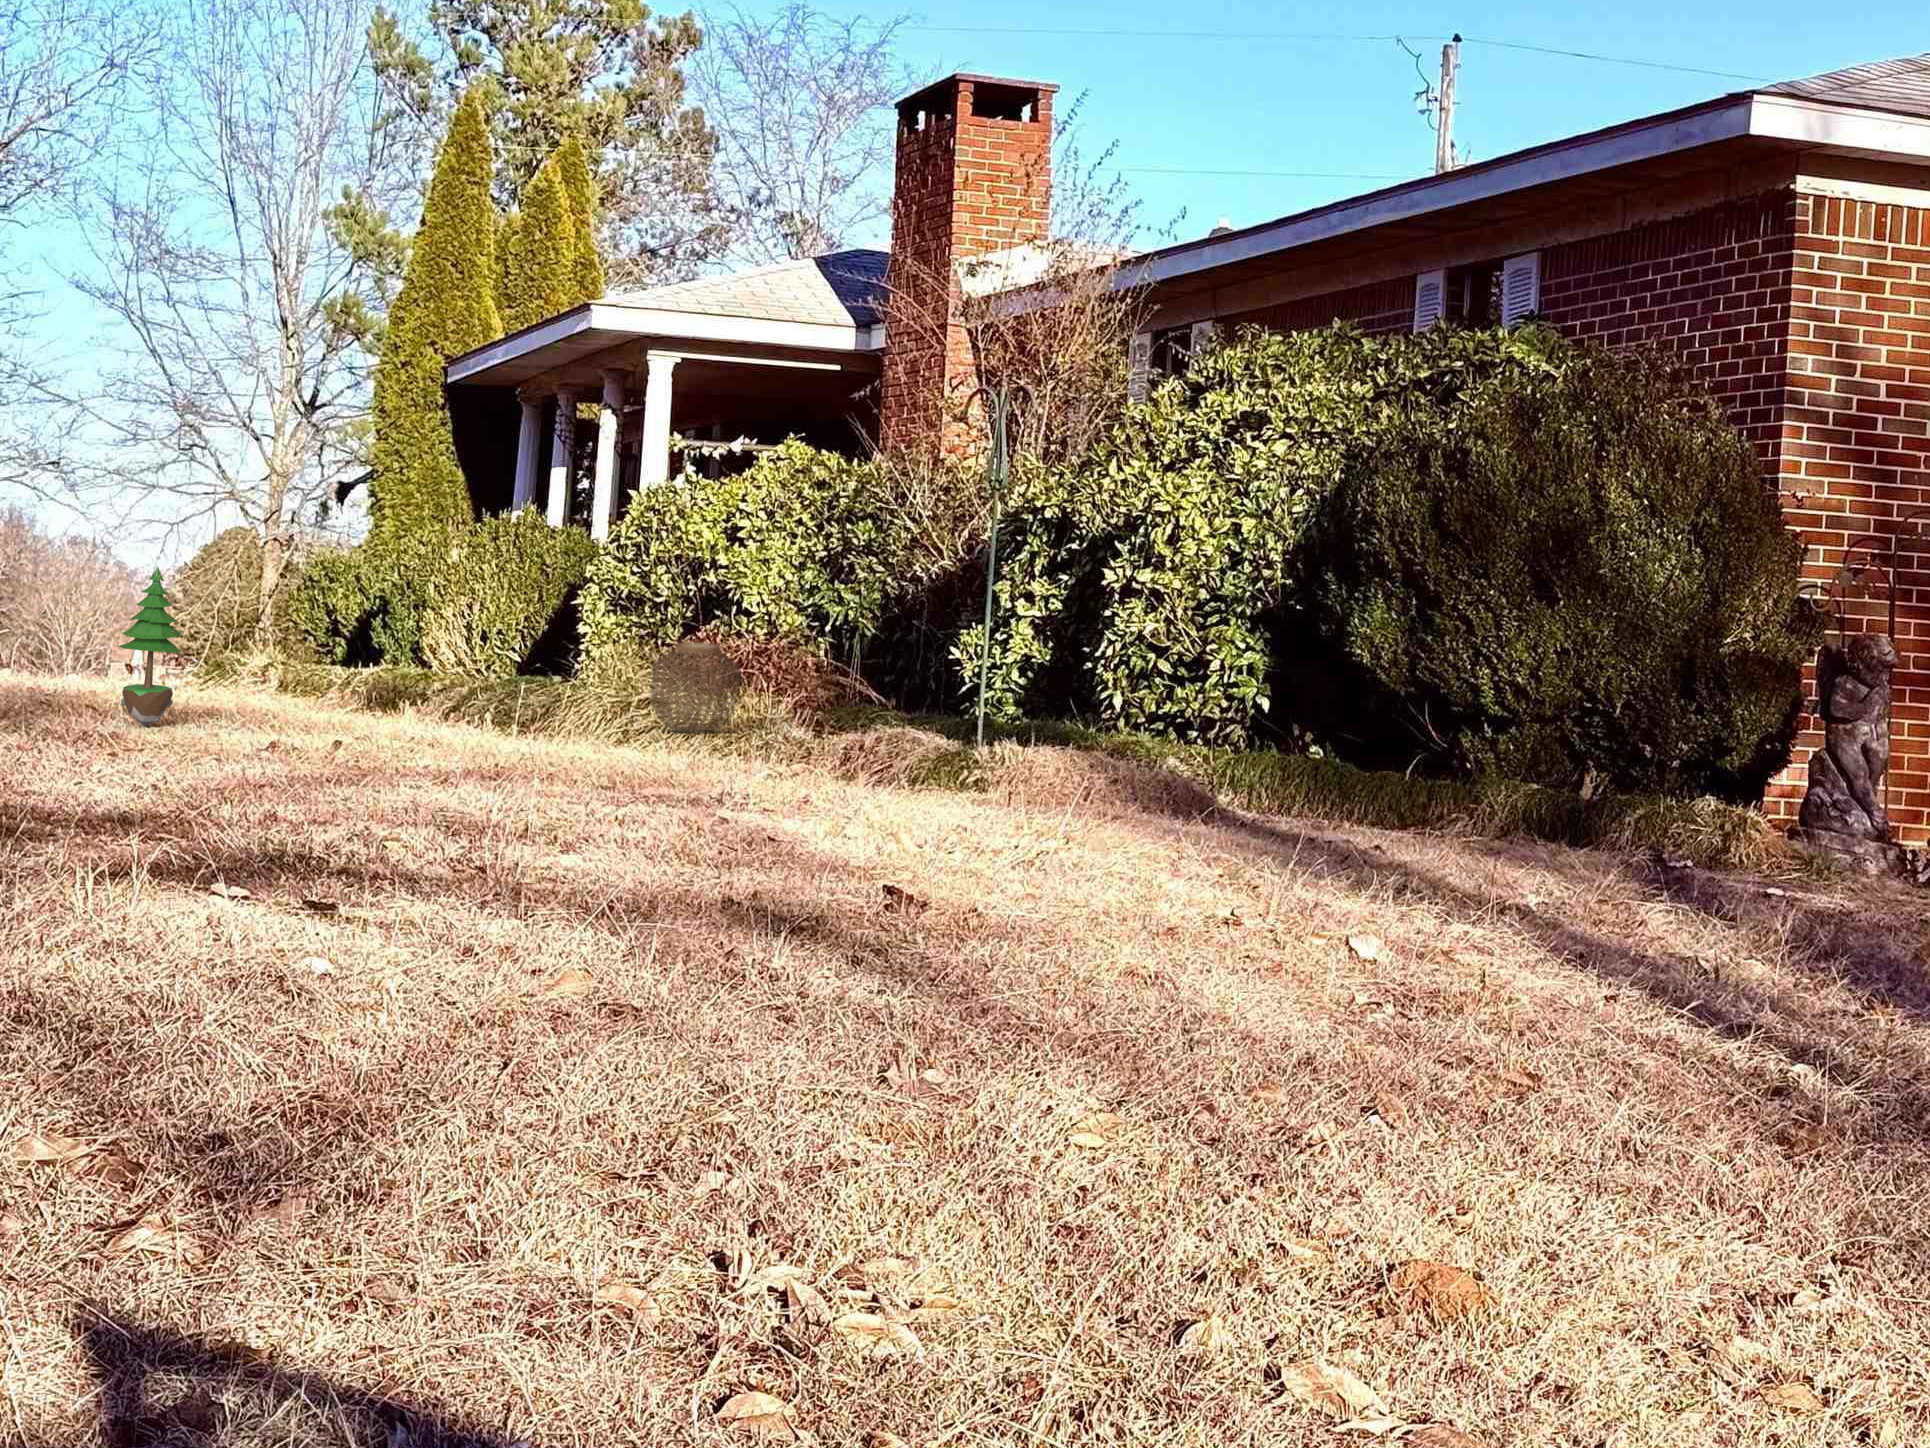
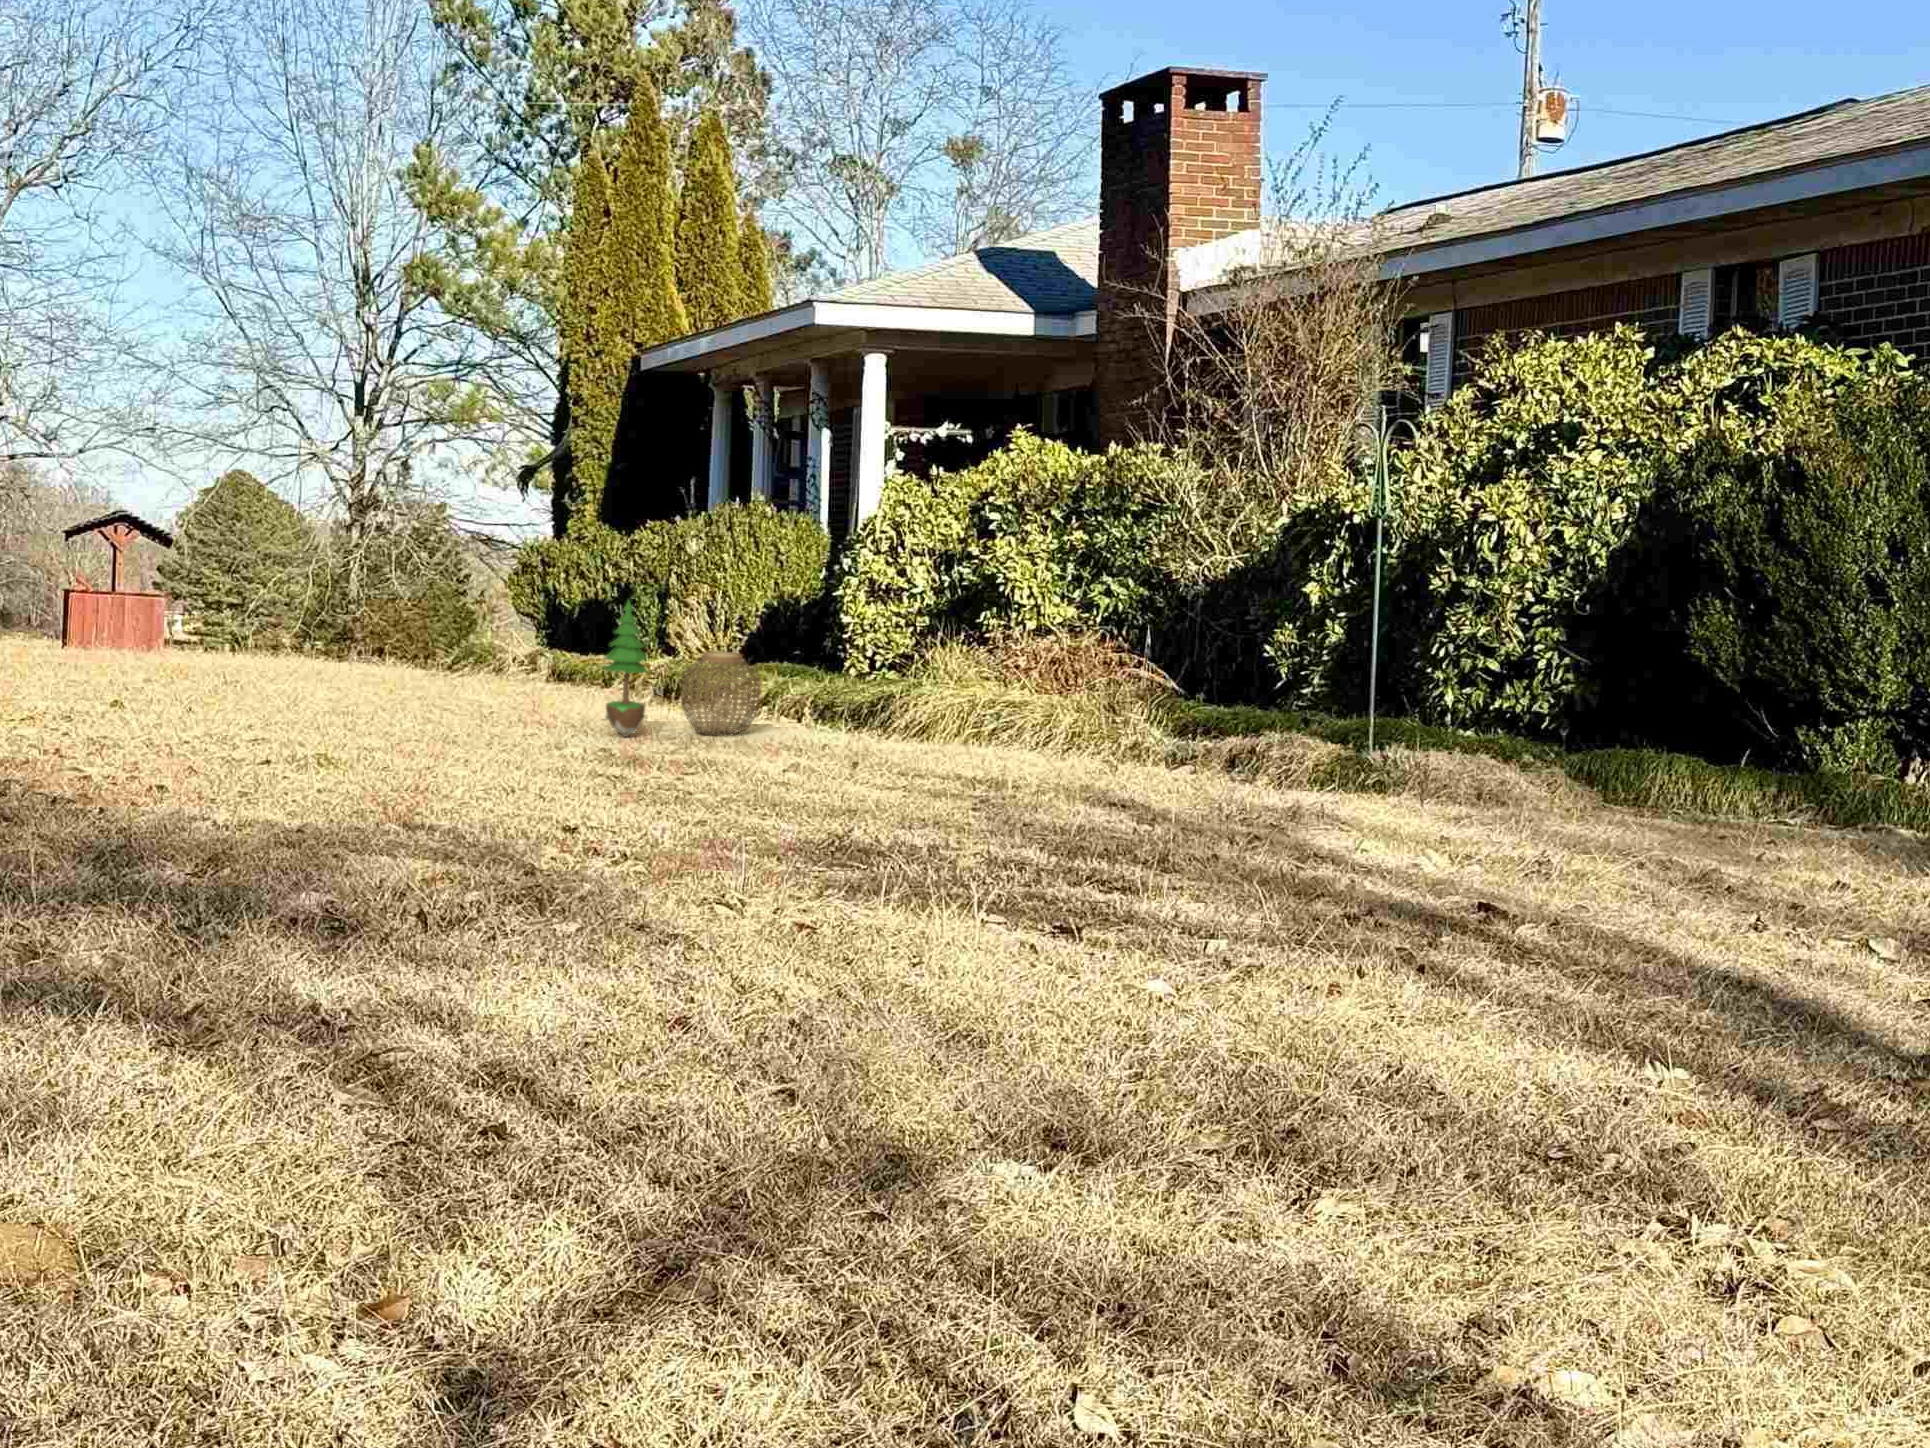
woven basket: present [651,642,740,733] -> present [682,651,760,736]

